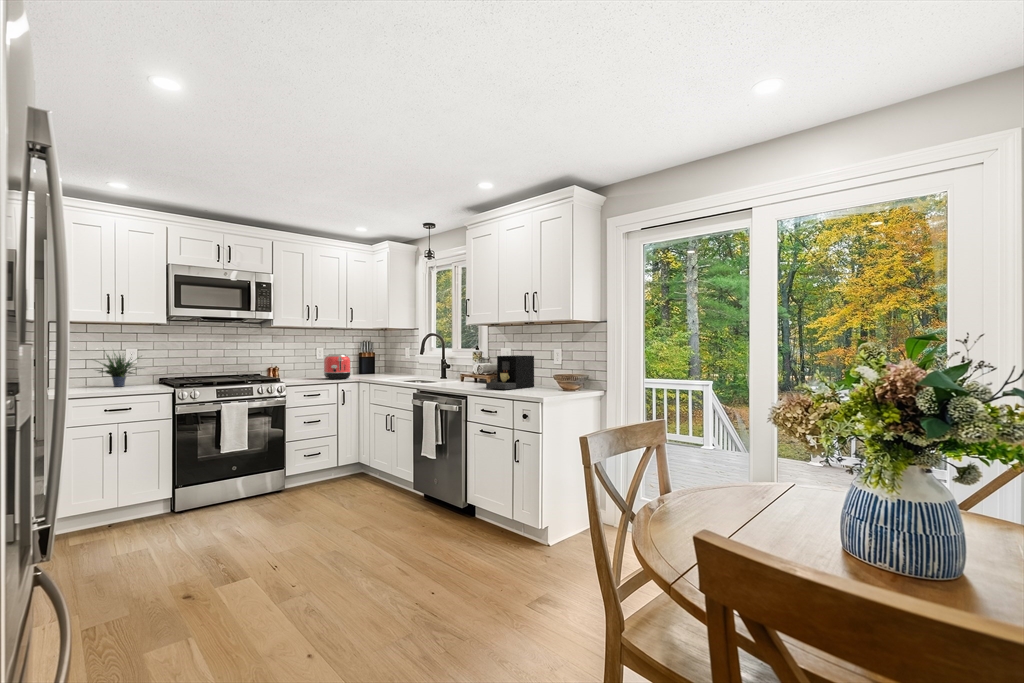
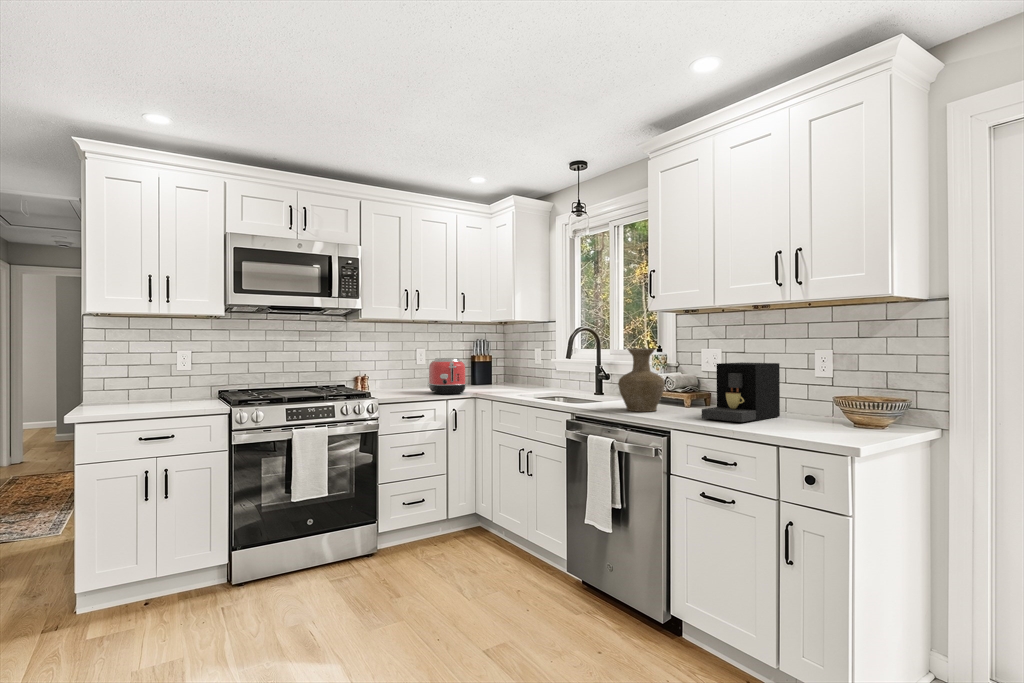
vase: none [444,347,472,386] -> present [618,349,665,412]
potted plant: present [97,353,144,387] -> none [130,346,197,403]

